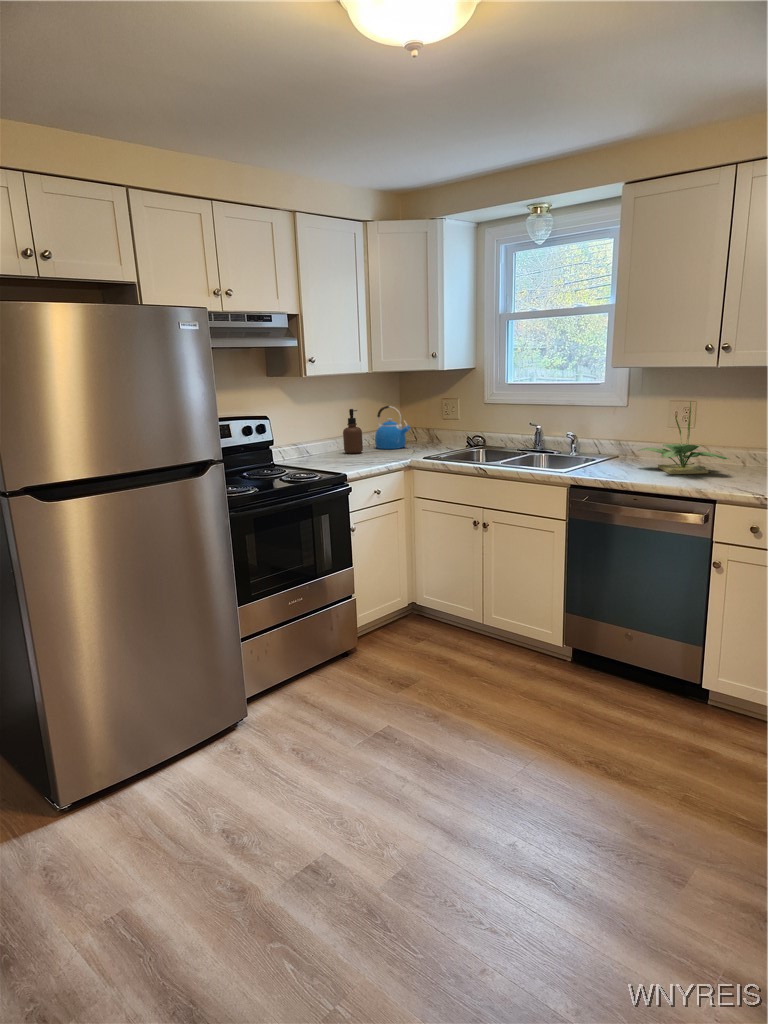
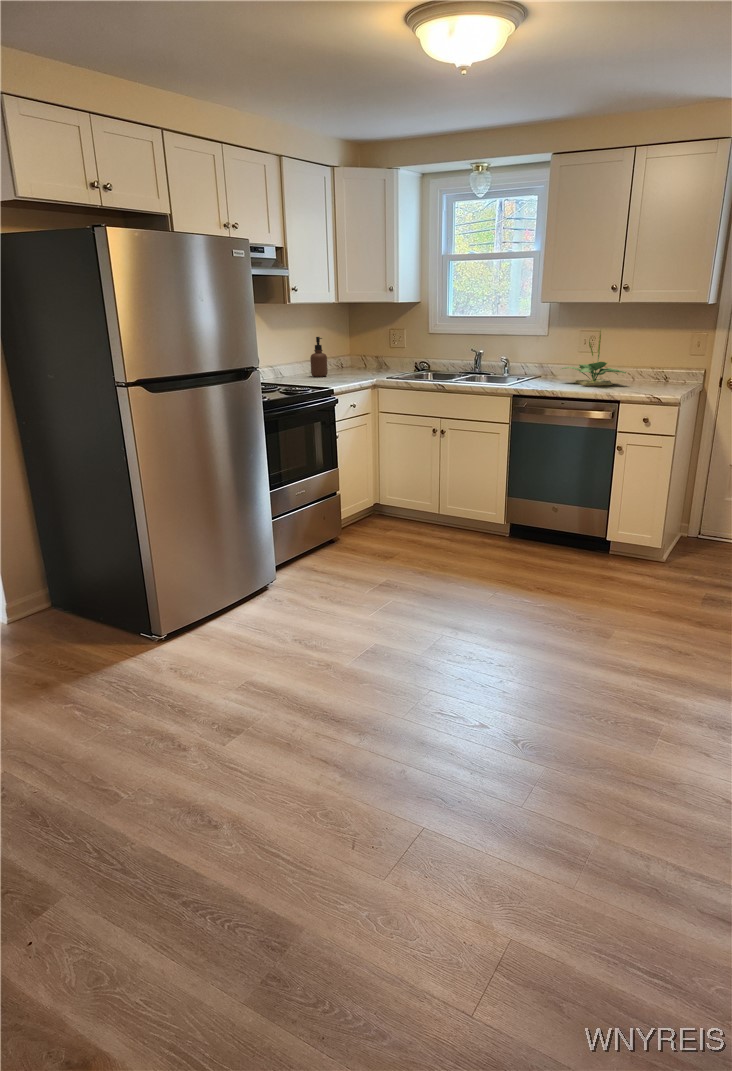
kettle: present [375,406,410,449] -> none [334,335,366,374]

